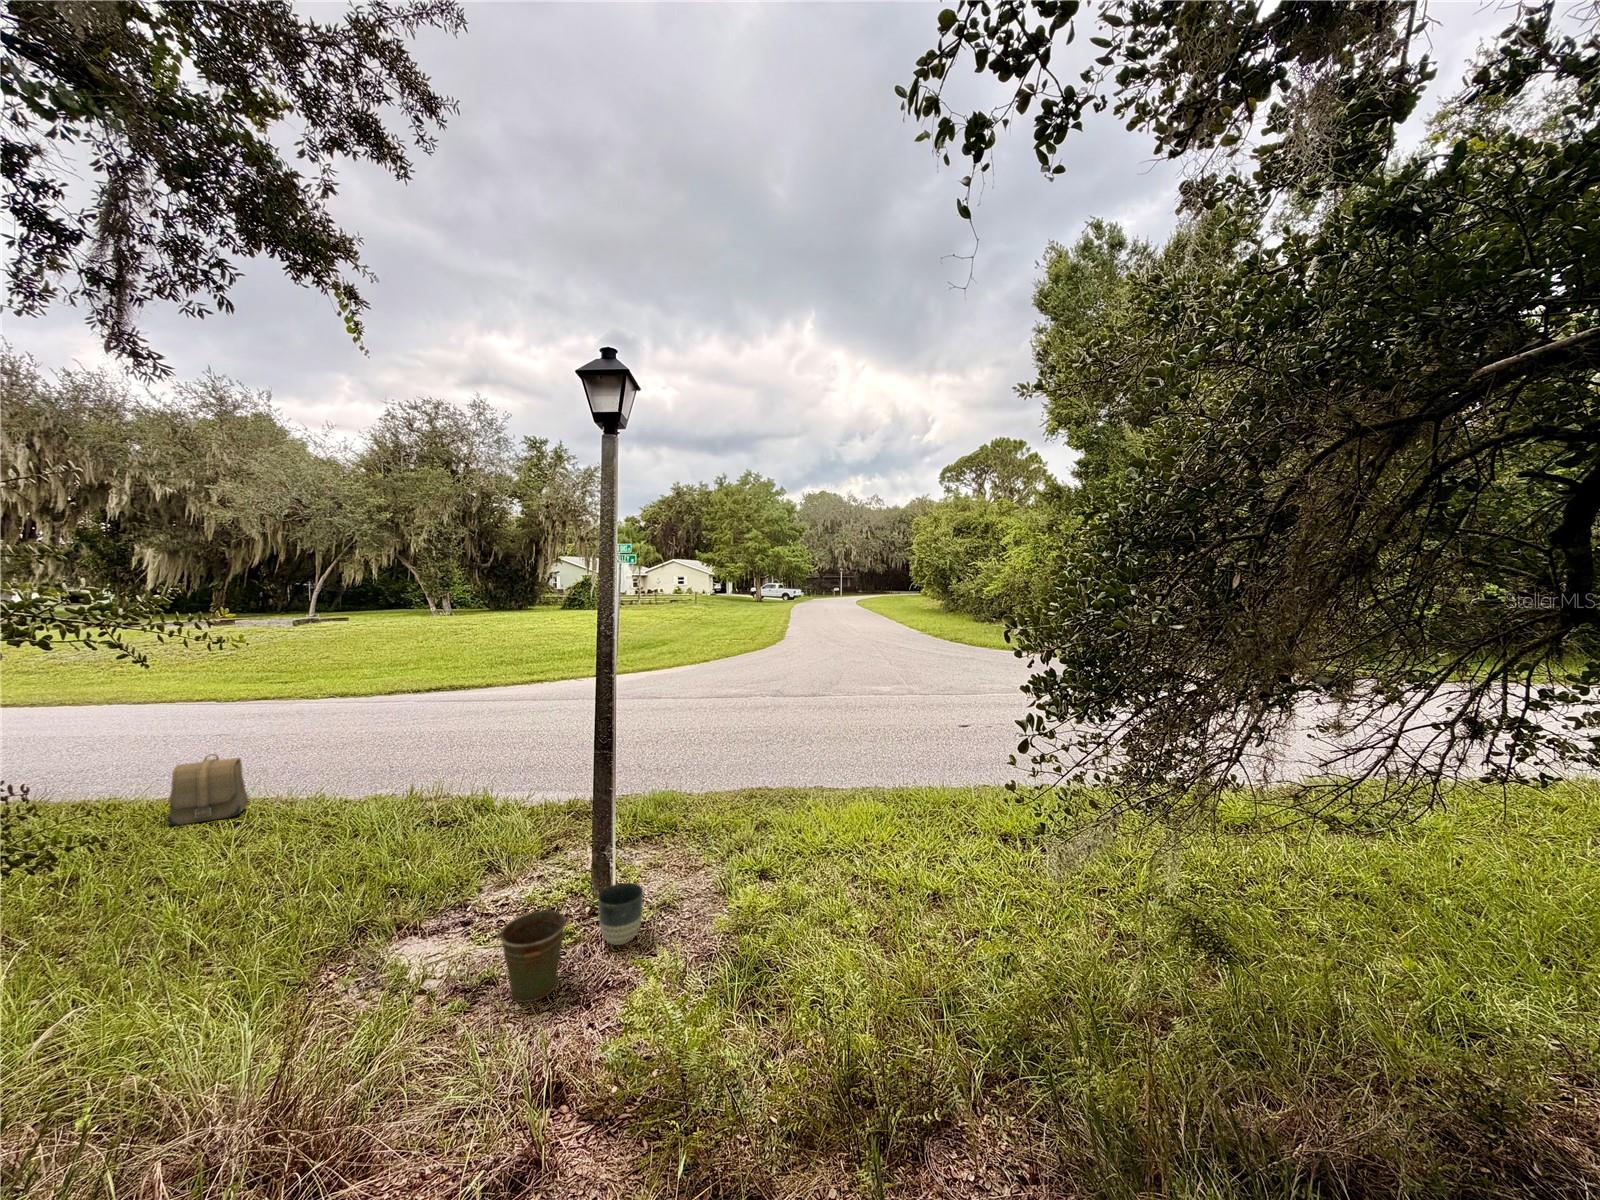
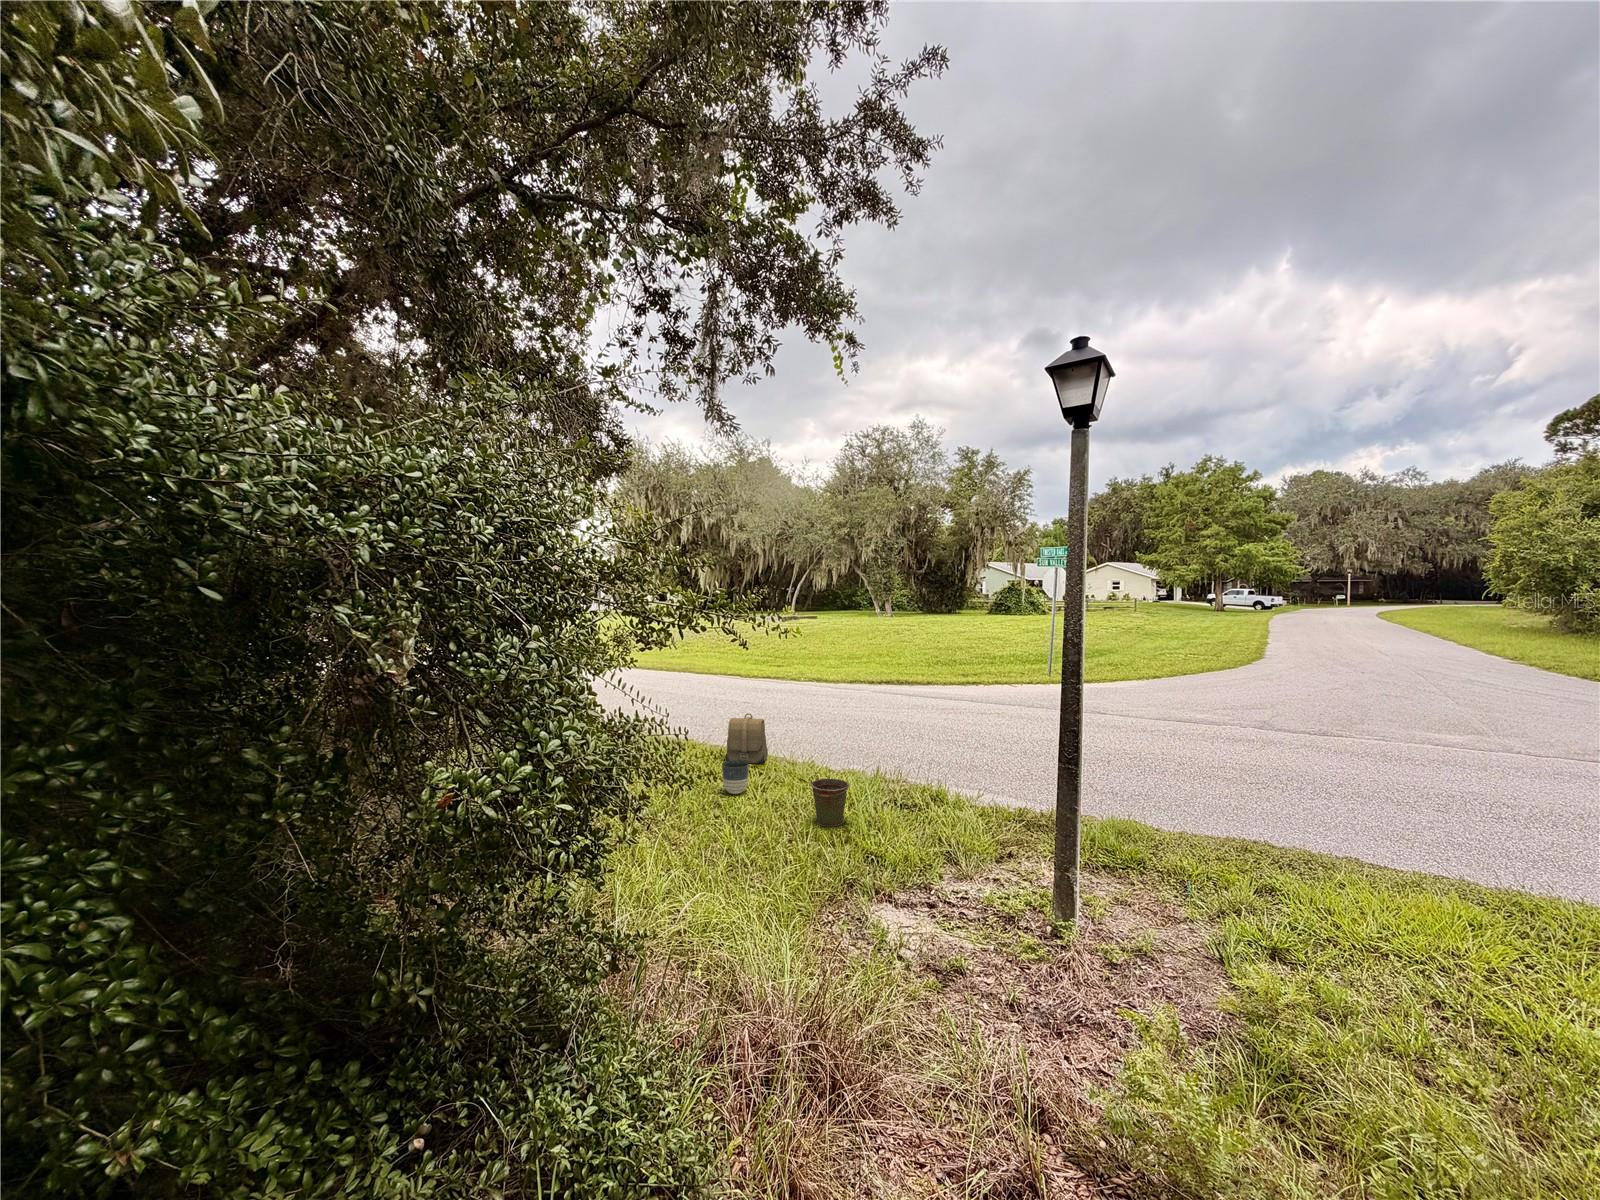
planter: present [598,883,643,945] -> present [722,760,749,794]
bucket: present [497,911,569,1002] -> present [809,779,849,826]

